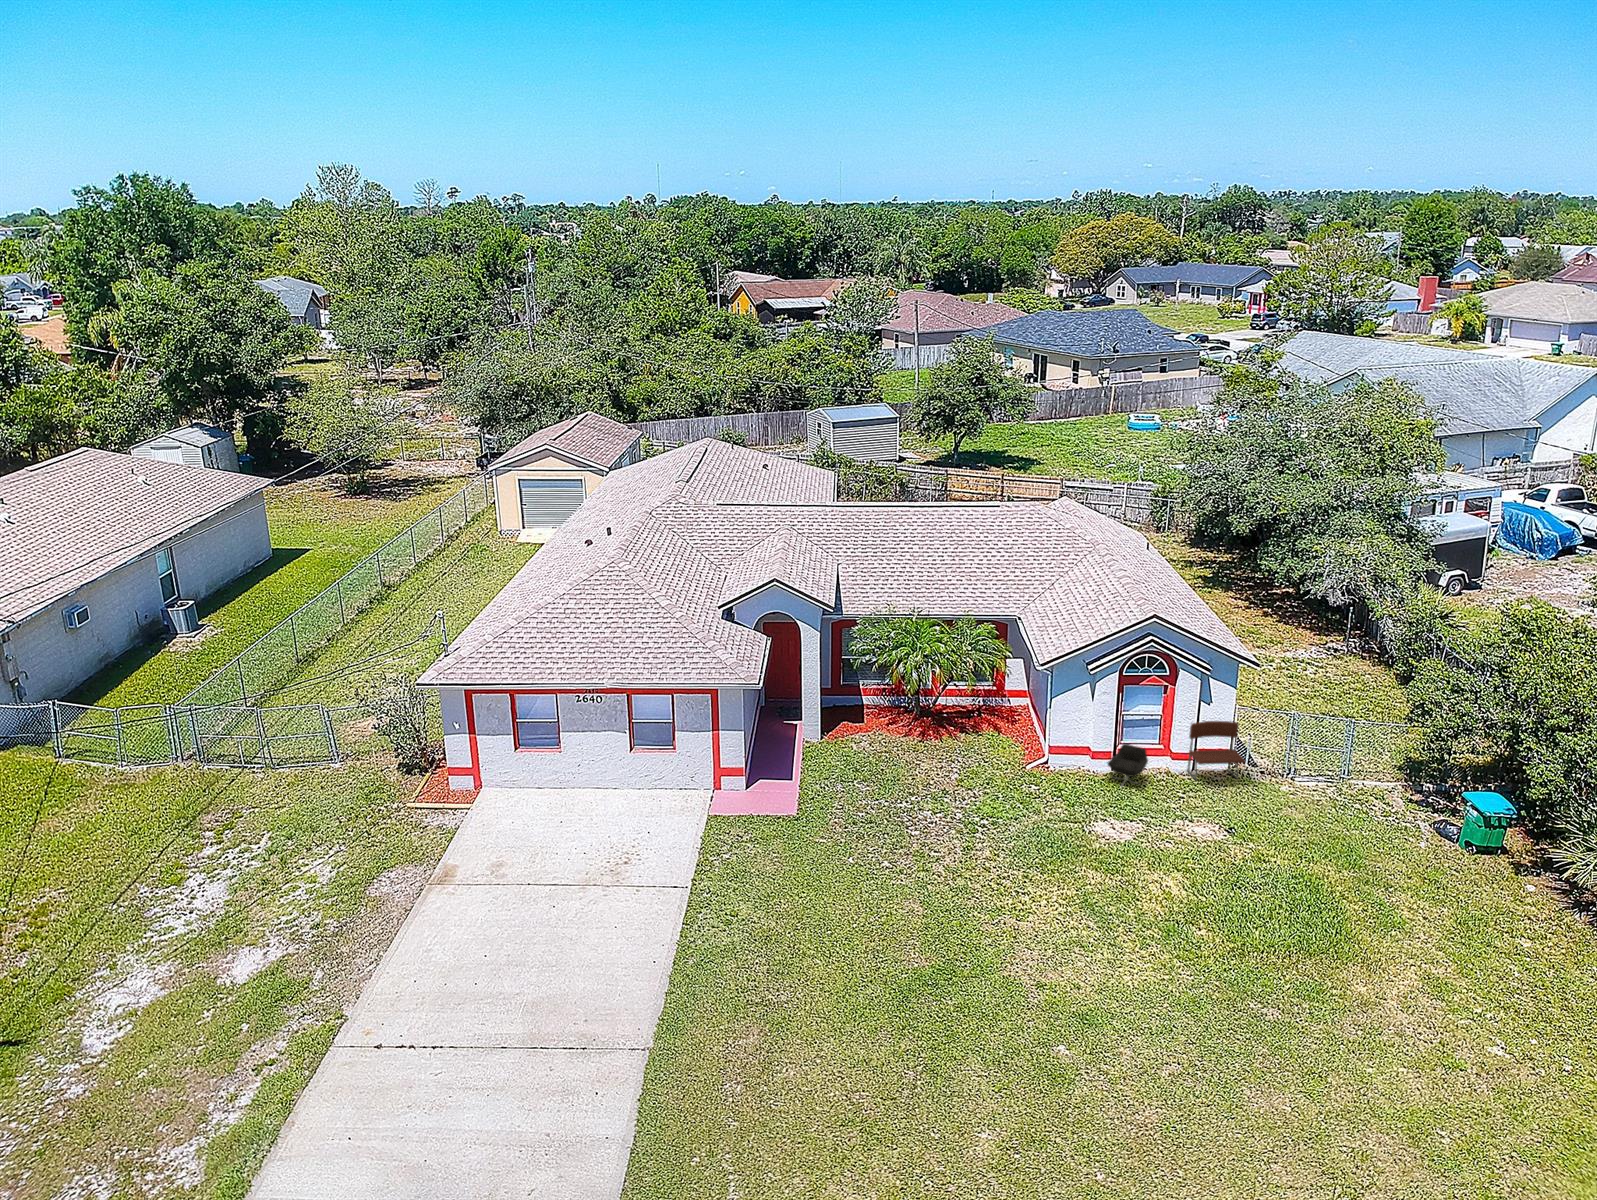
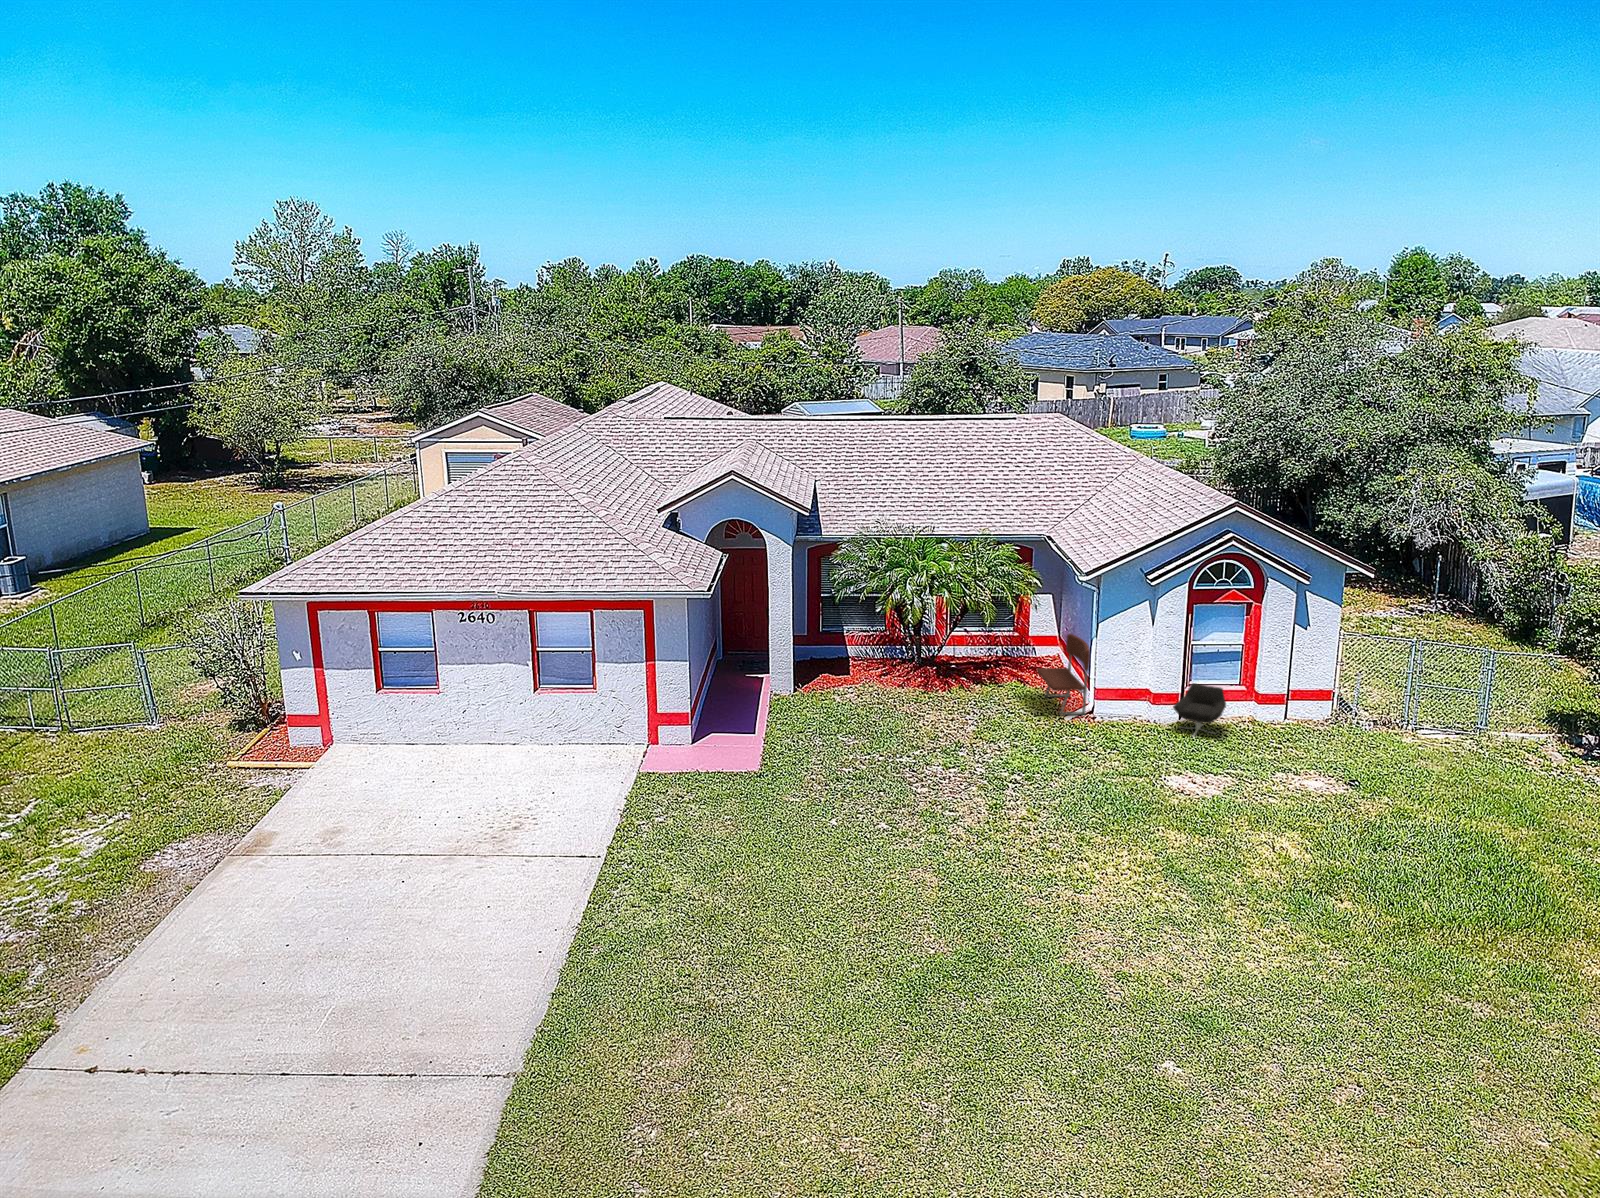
bench: present [1187,721,1246,780] -> present [1037,634,1090,715]

